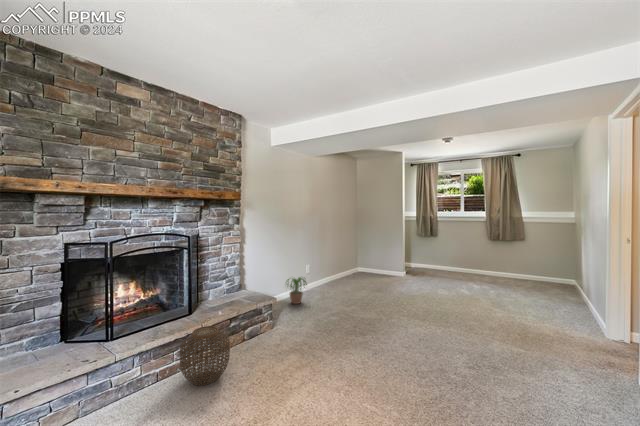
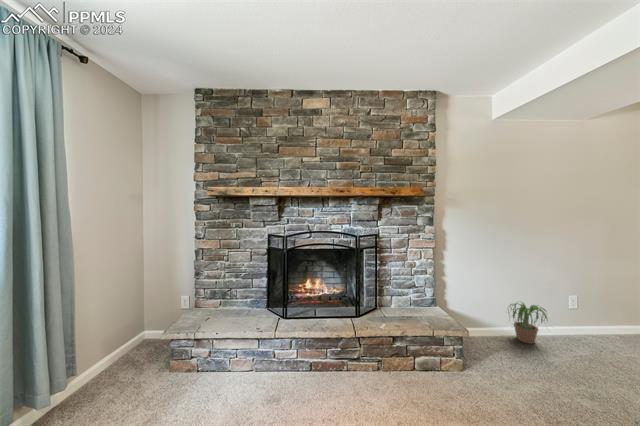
woven basket: present [180,326,230,386] -> none [318,336,369,403]

